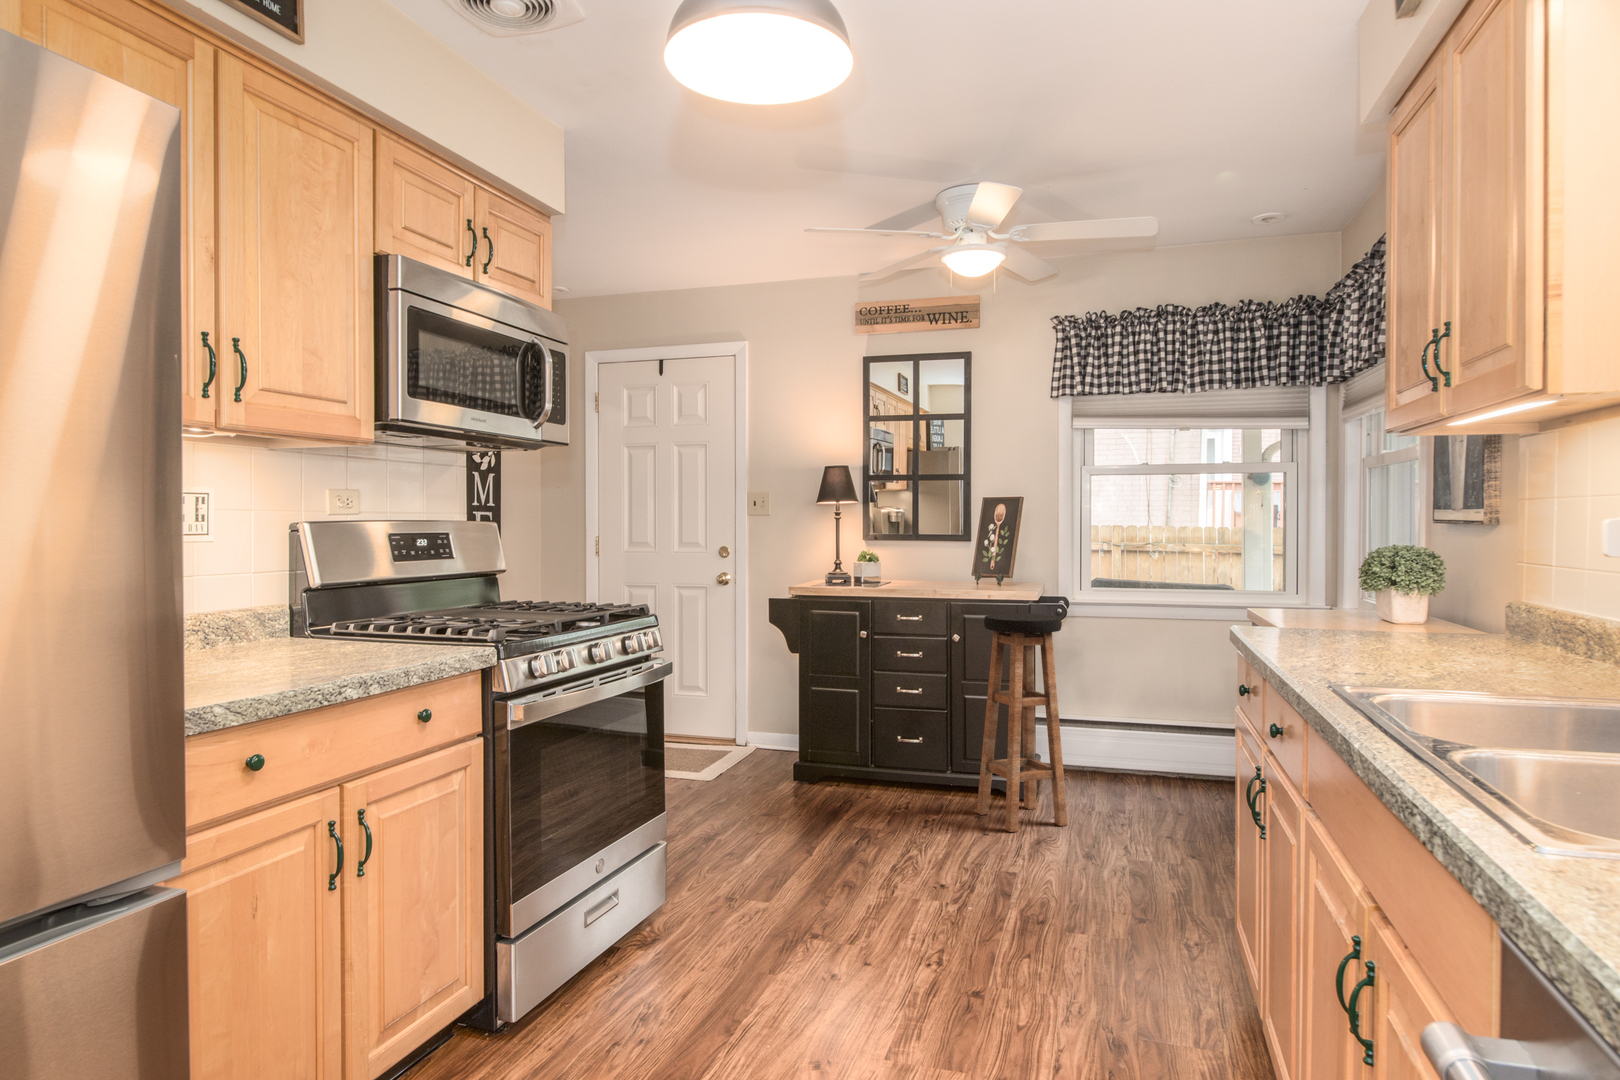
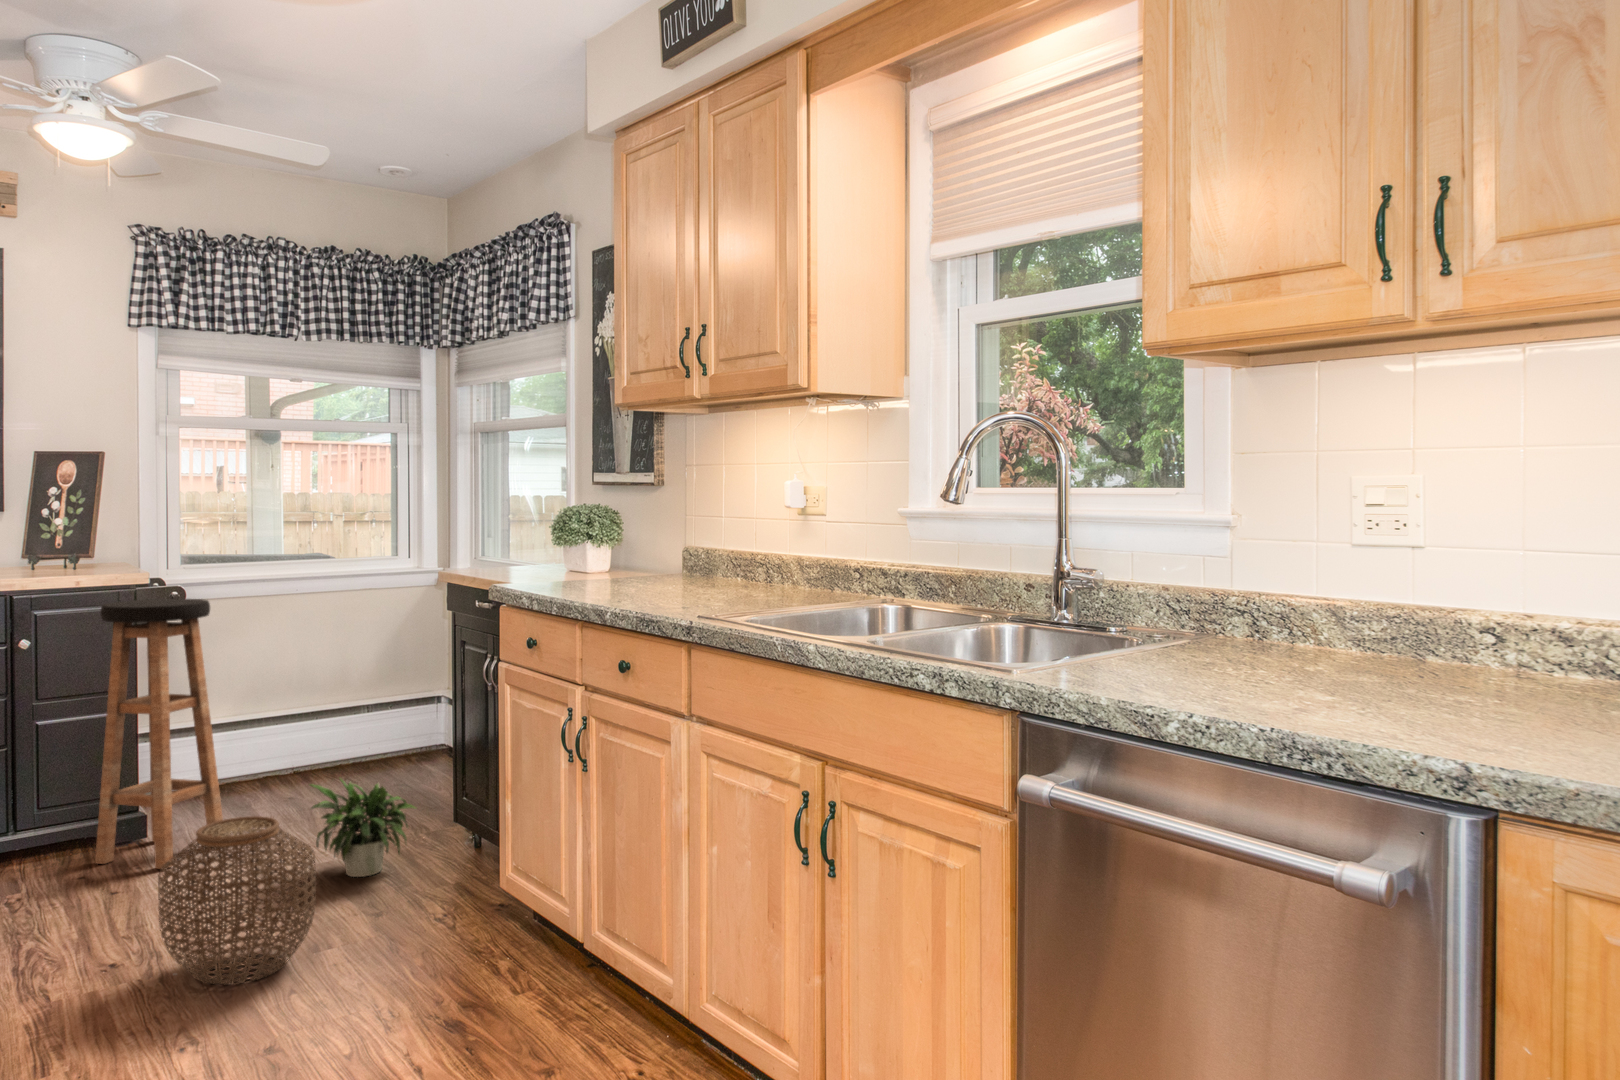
potted plant: none [1100,792,1194,893] -> present [310,779,416,877]
woven basket: none [919,806,1040,952] -> present [158,816,316,984]

